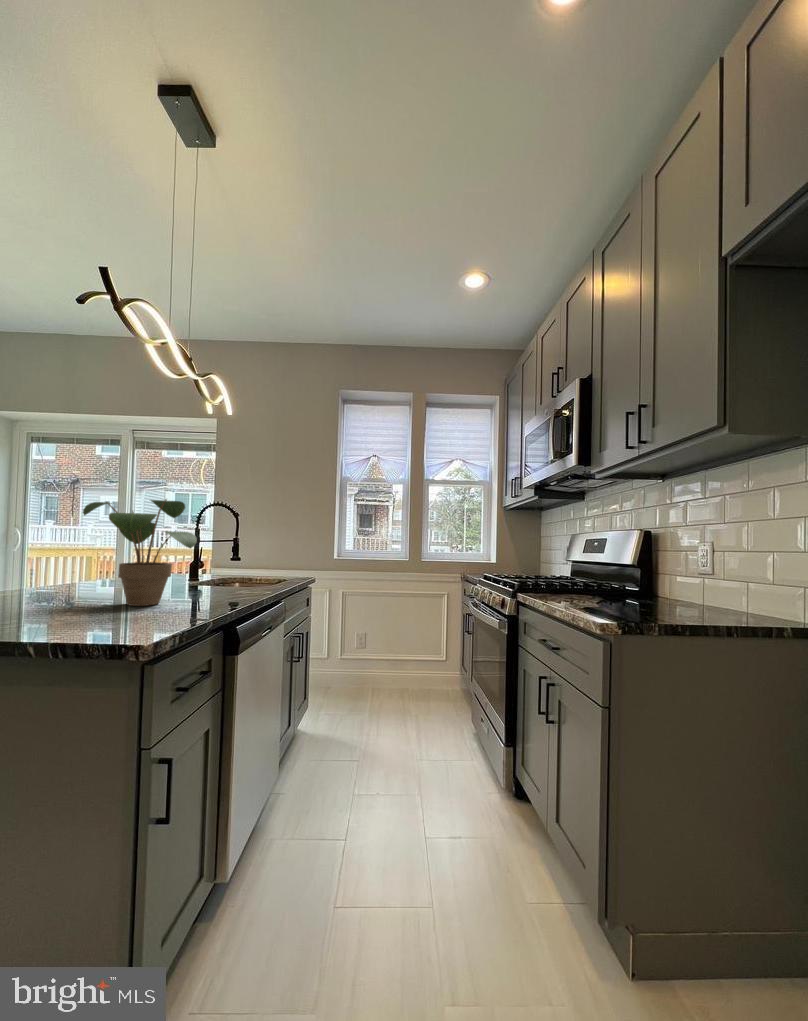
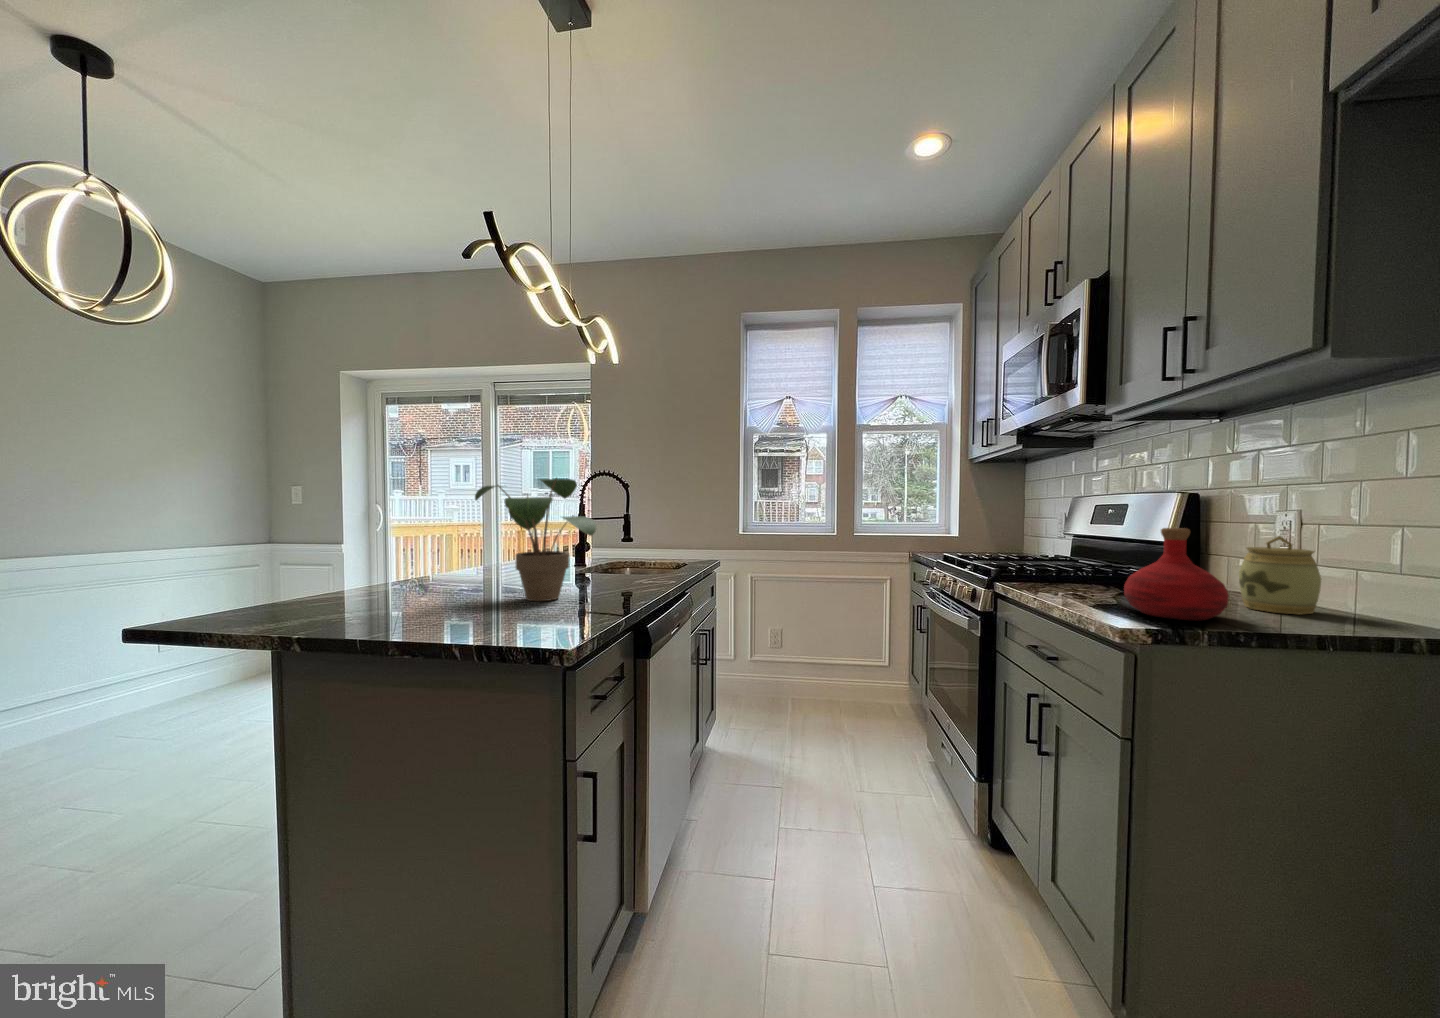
bottle: none [603,550,669,617] -> present [1124,528,1229,621]
jar: none [675,558,725,613] -> present [1239,536,1321,614]

